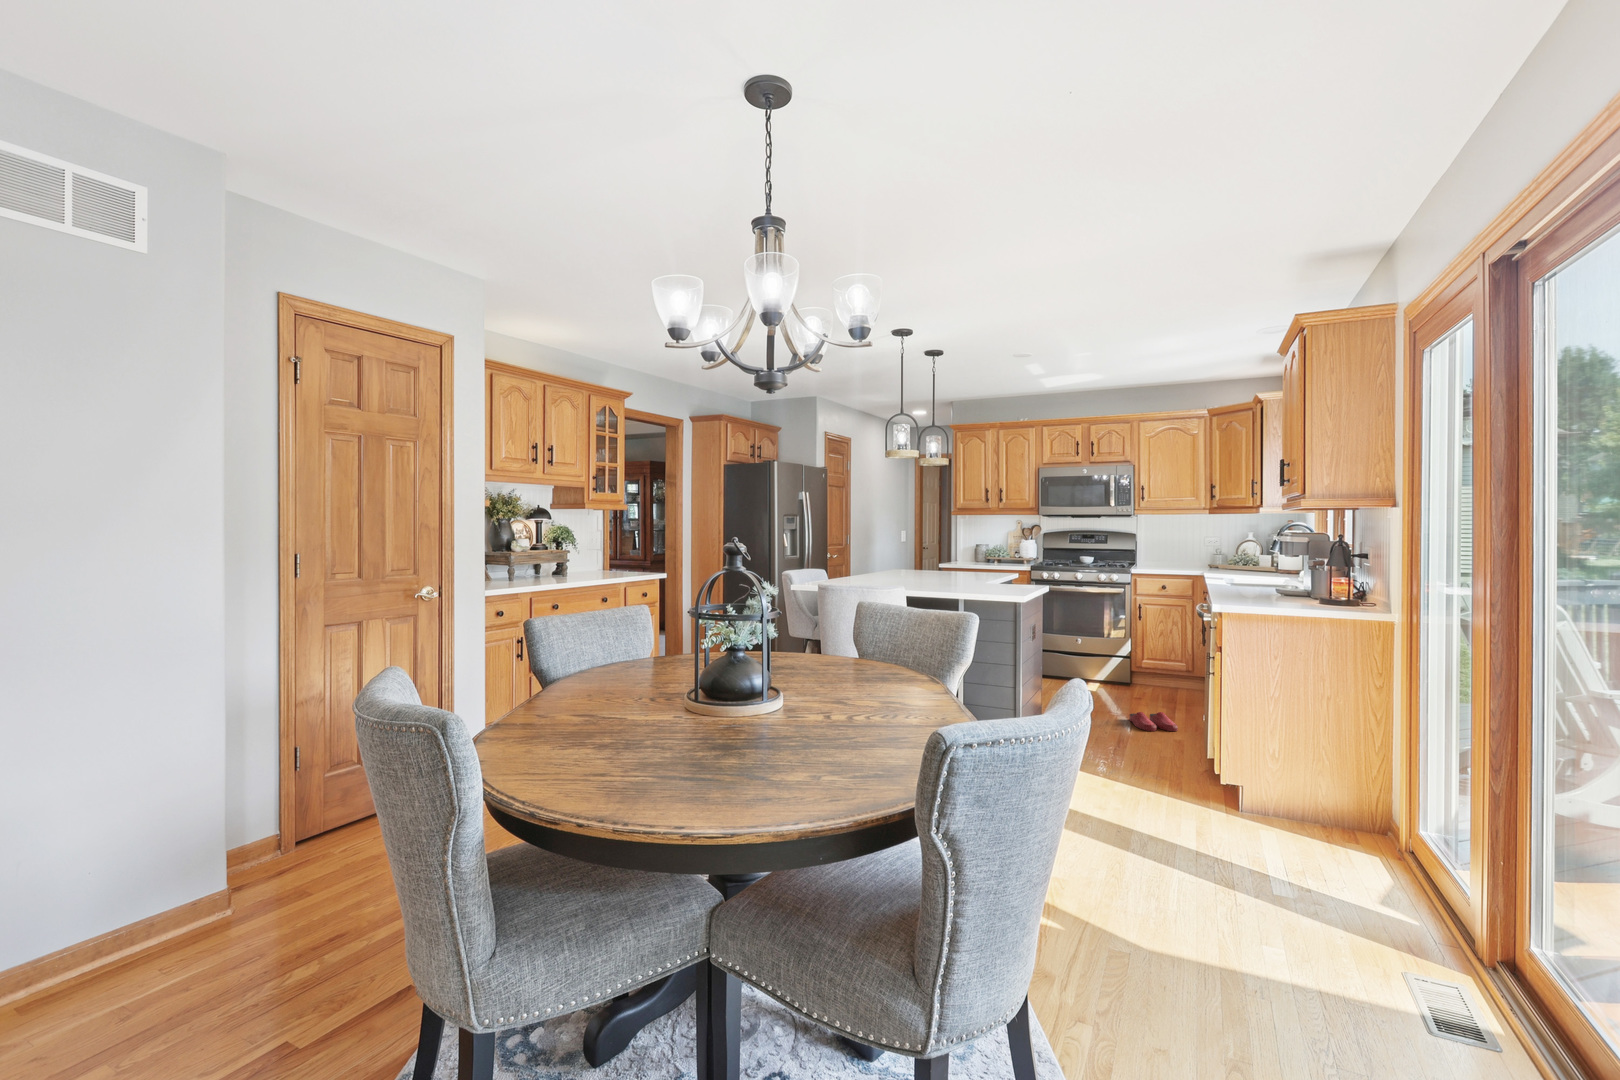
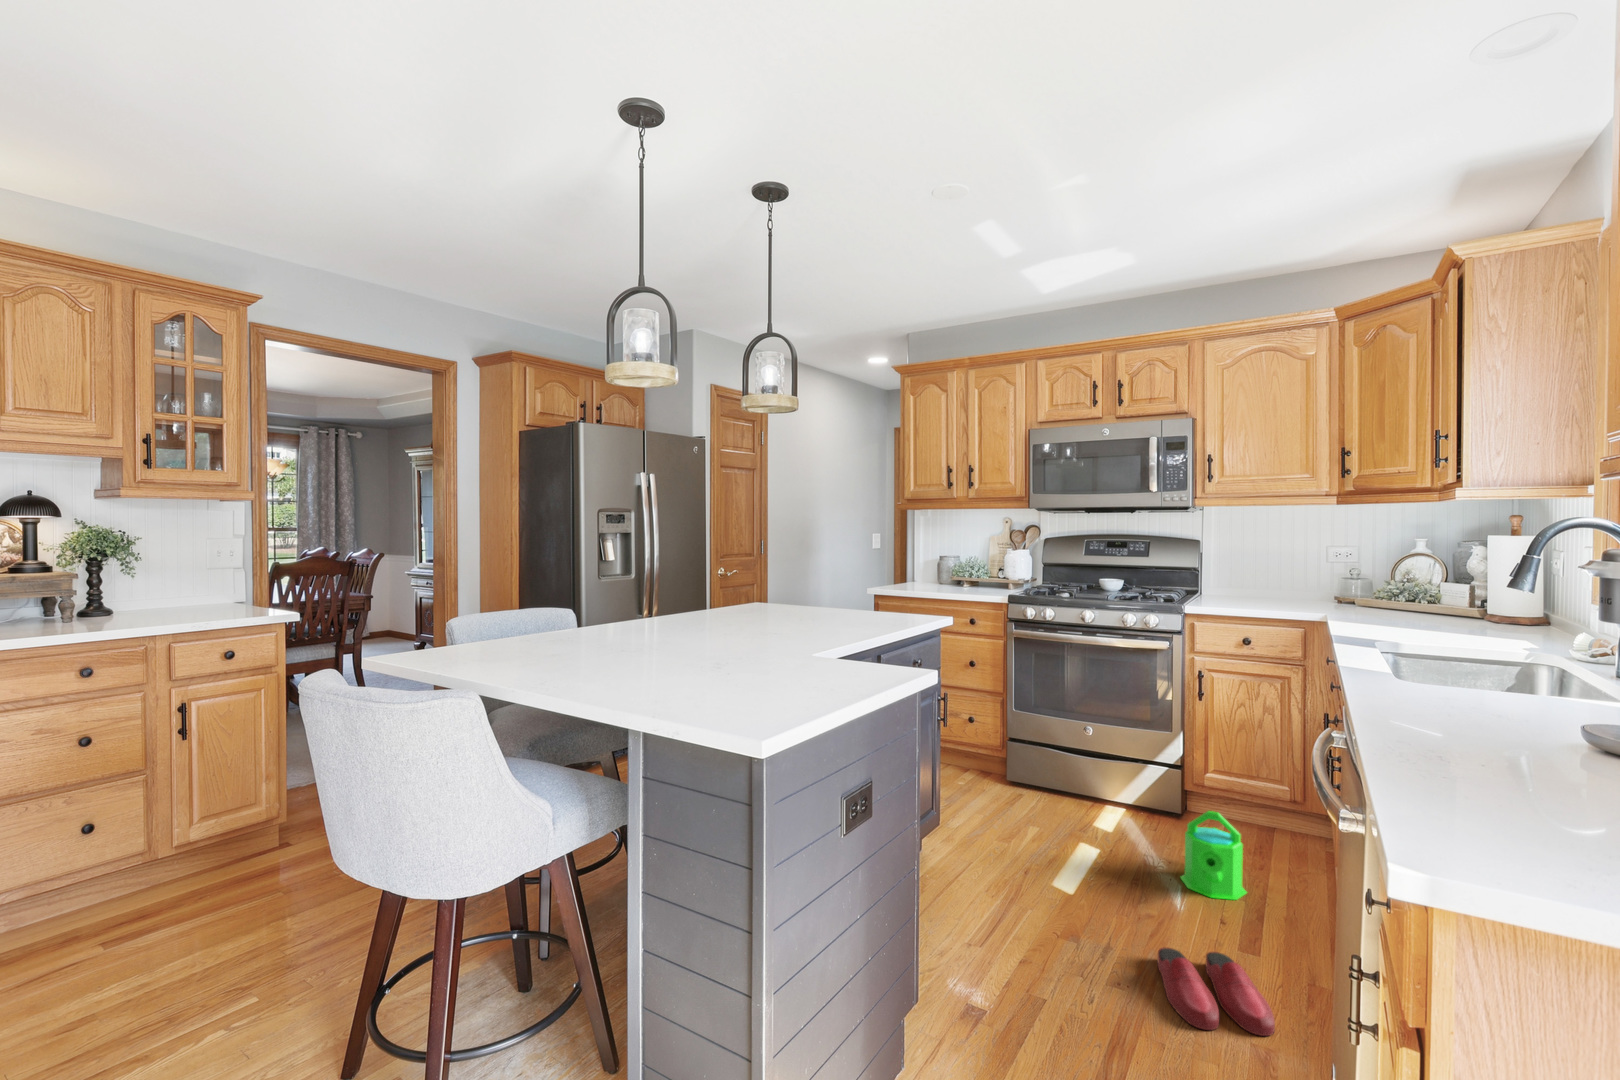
watering can: none [1134,666,1165,705] -> present [1180,811,1247,900]

